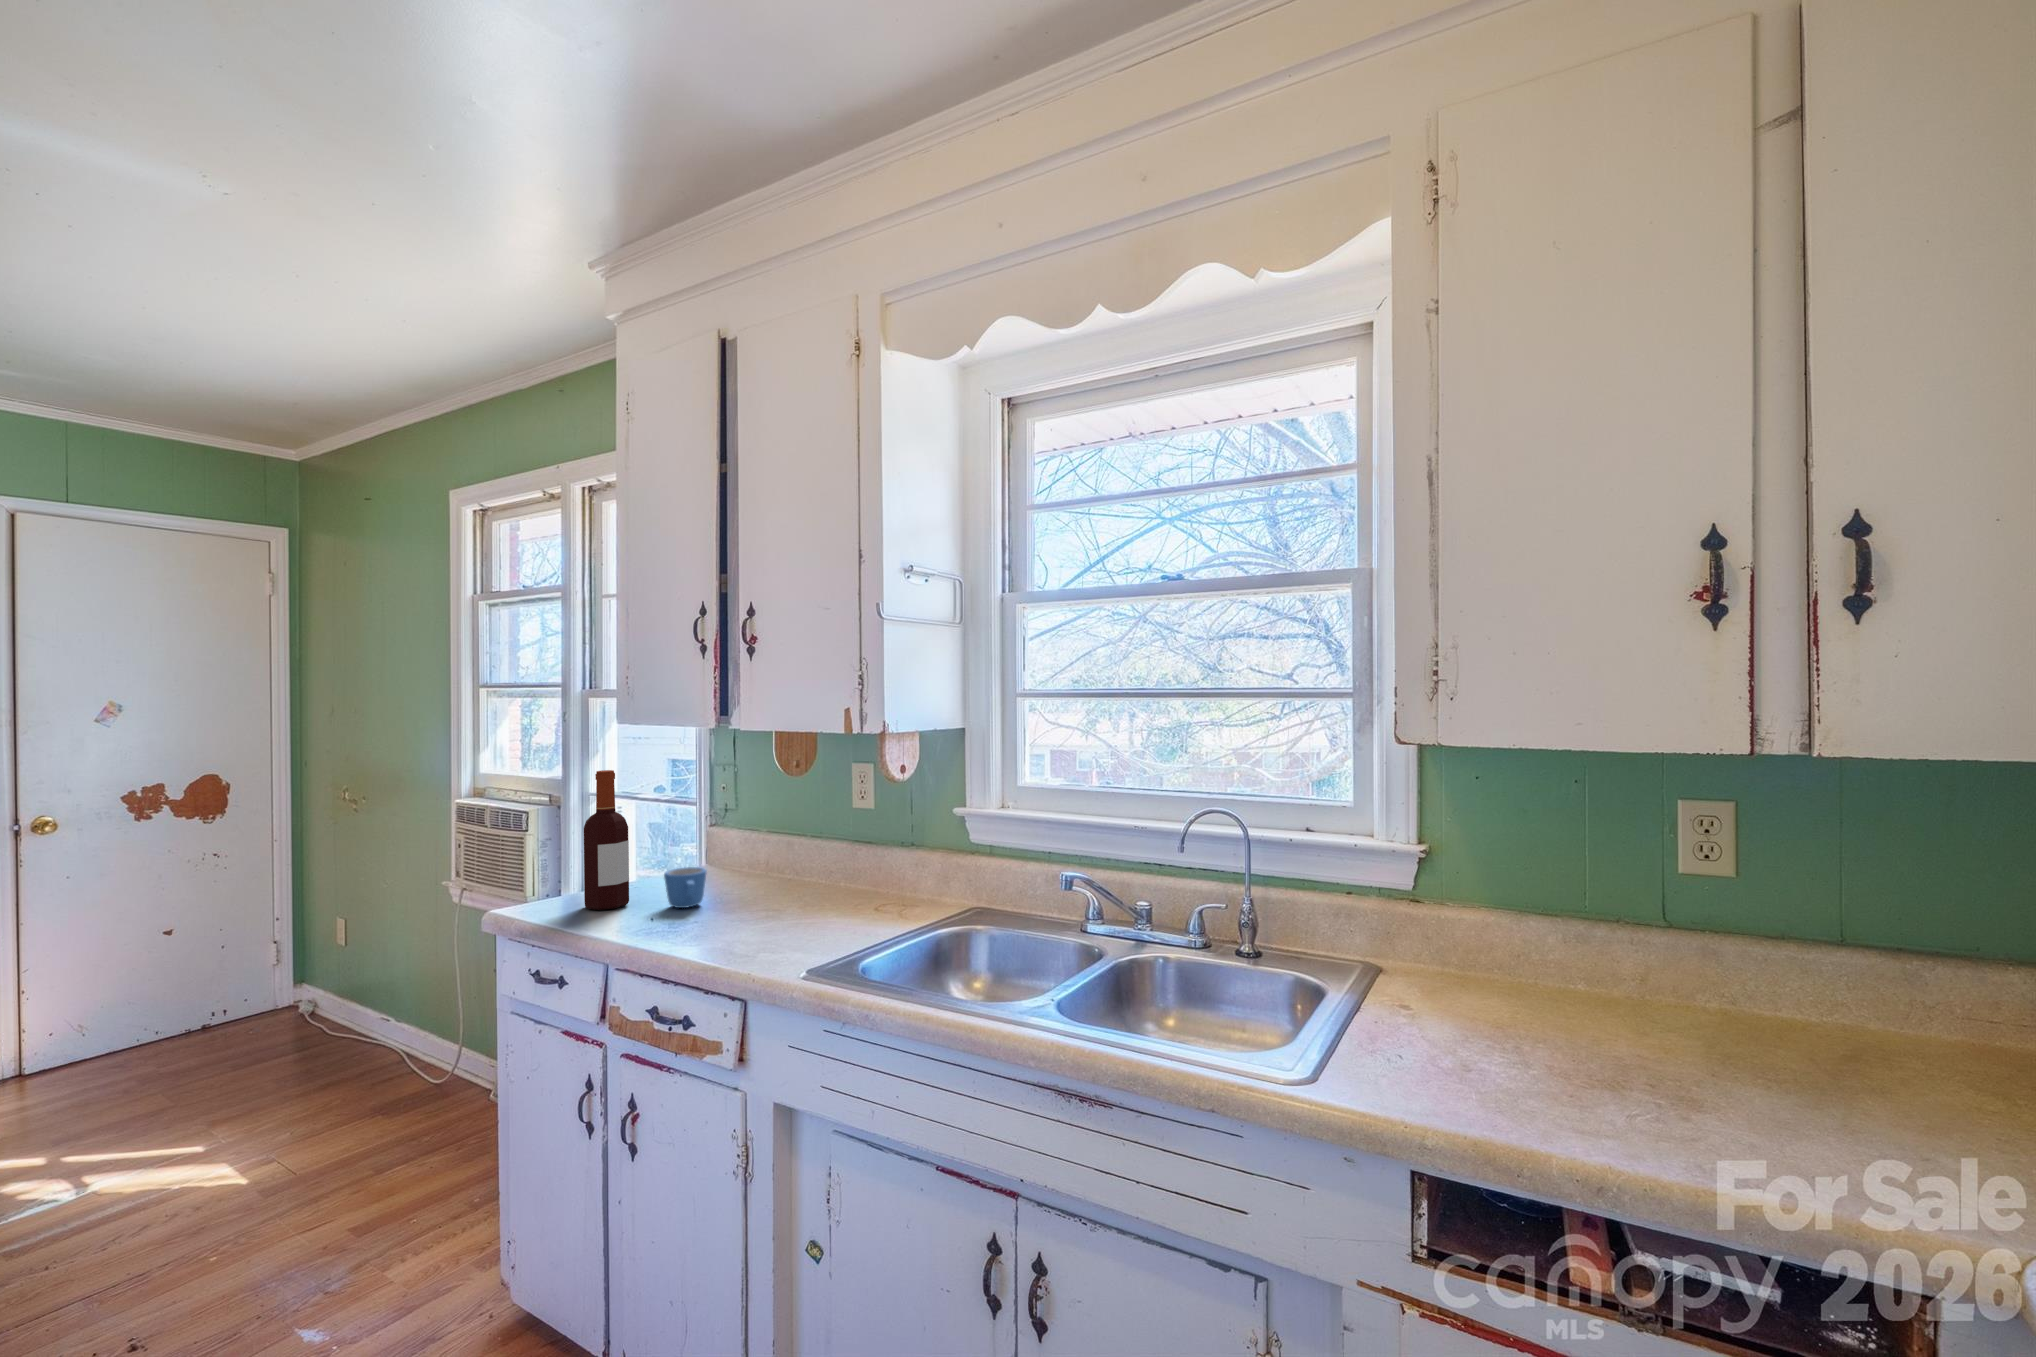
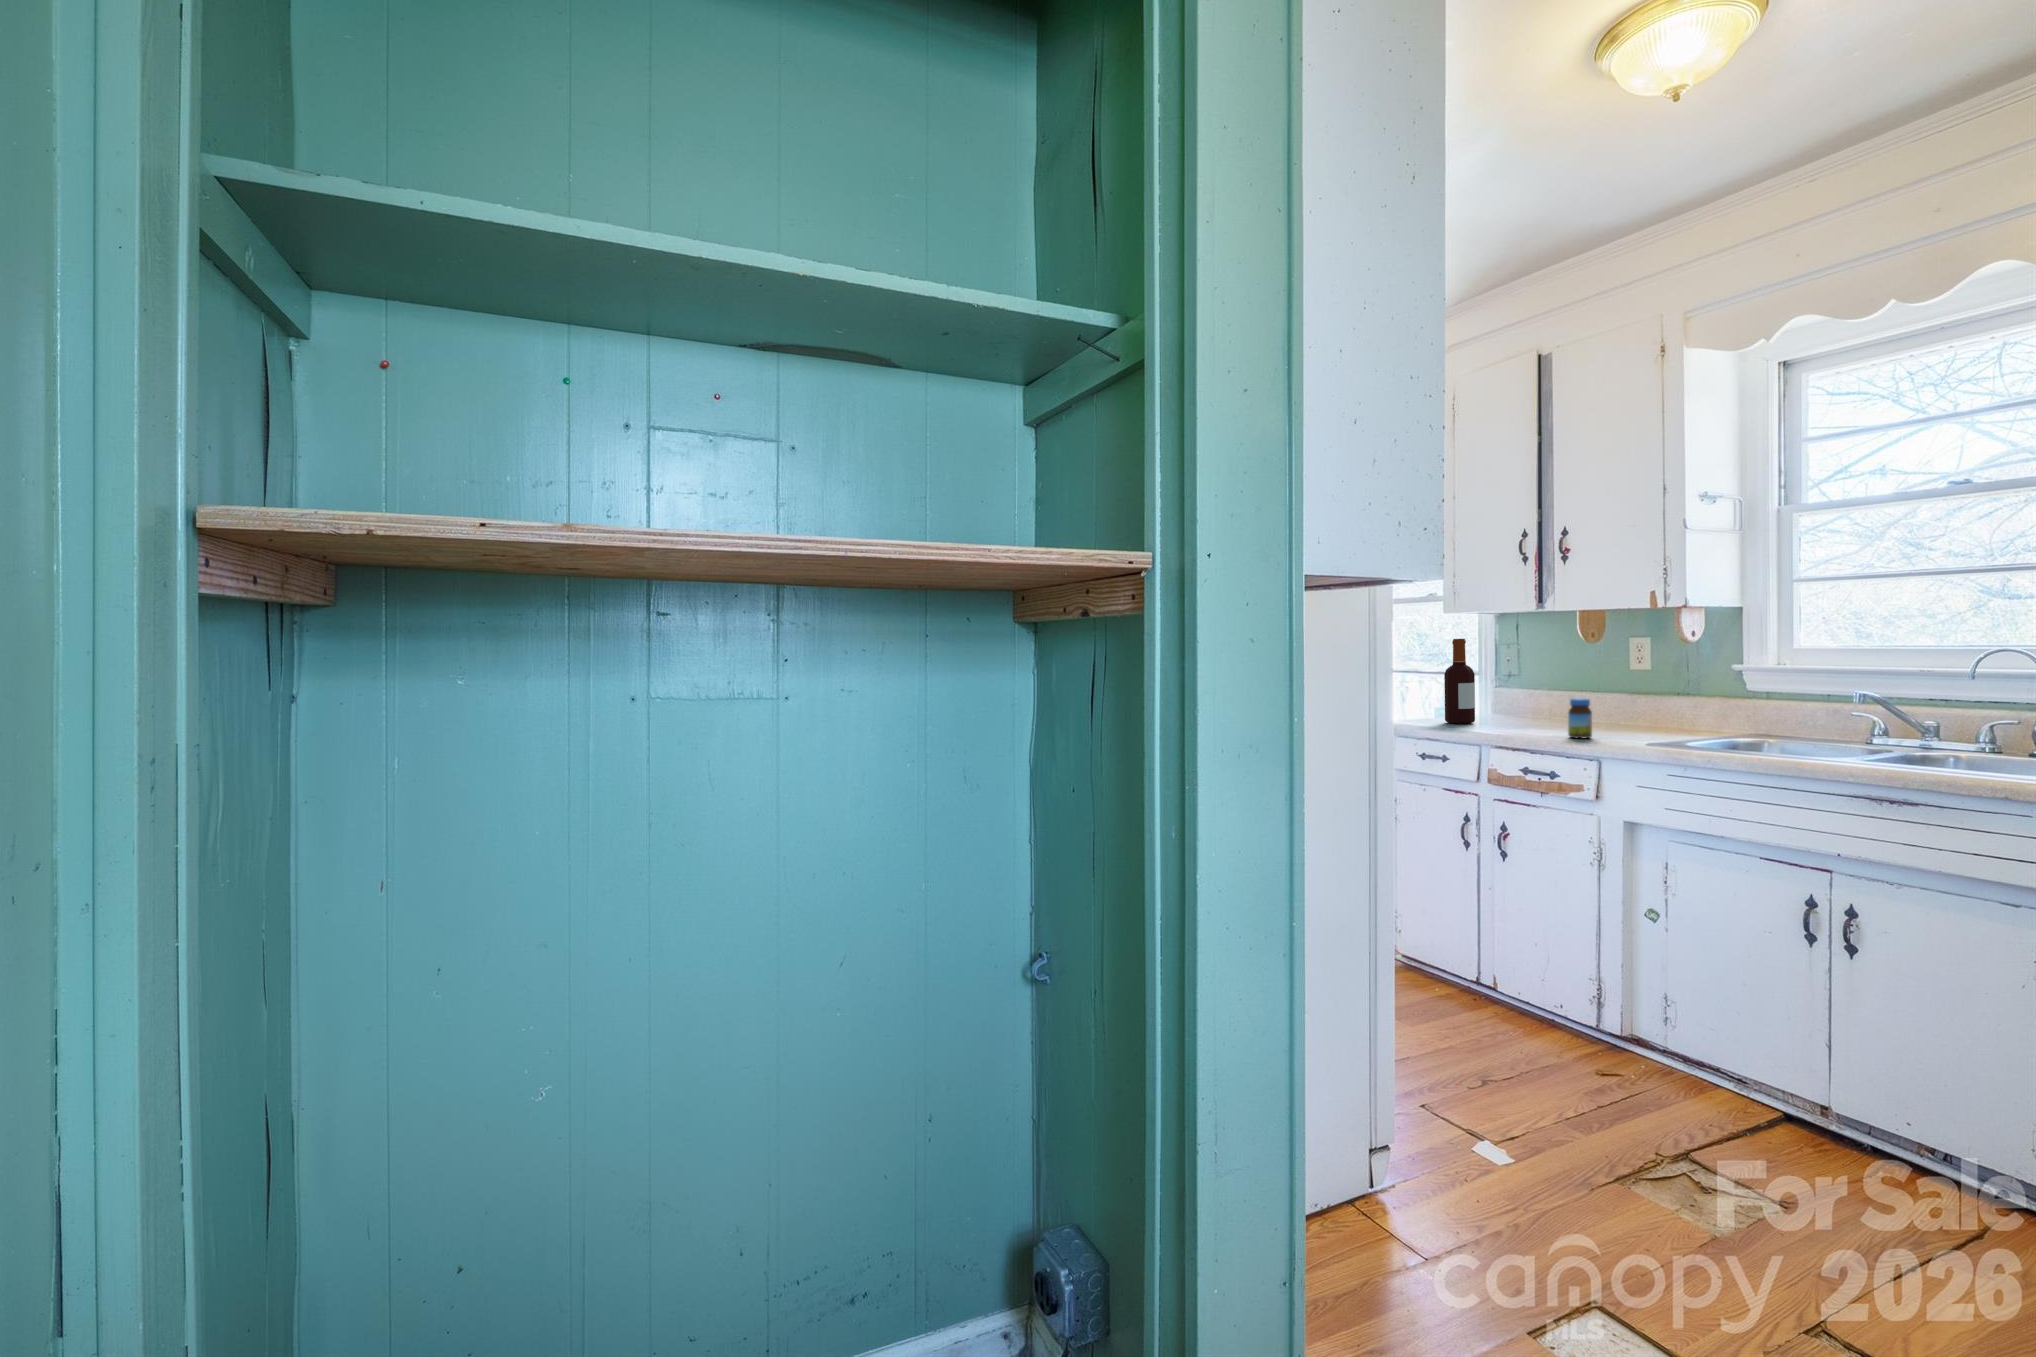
mug: present [664,867,706,908] -> none [1501,702,1530,725]
jar: none [715,882,750,952] -> present [1568,698,1592,738]

